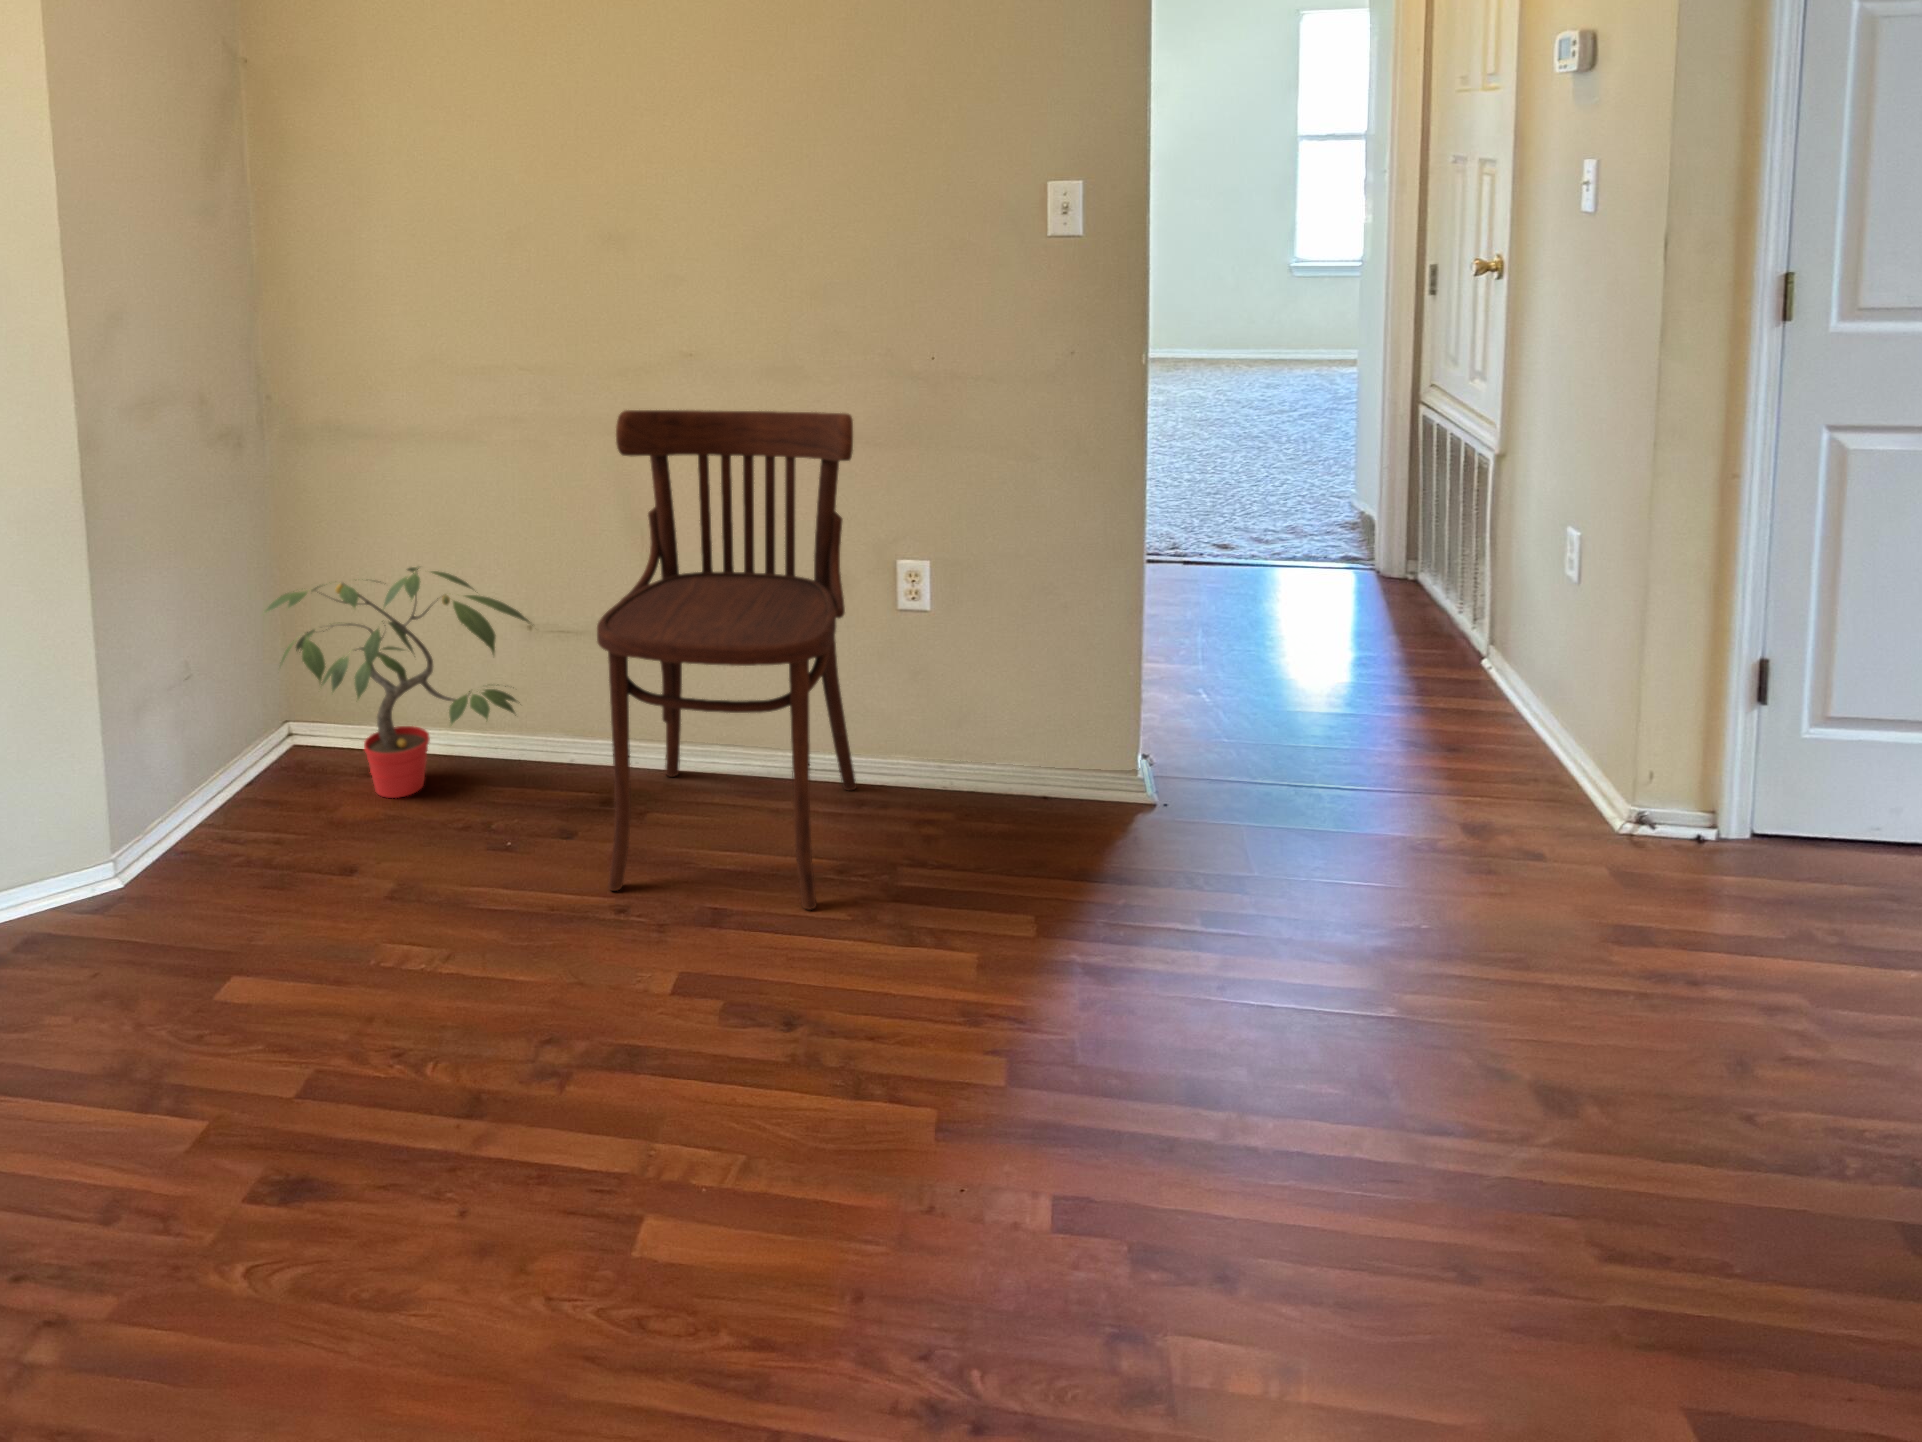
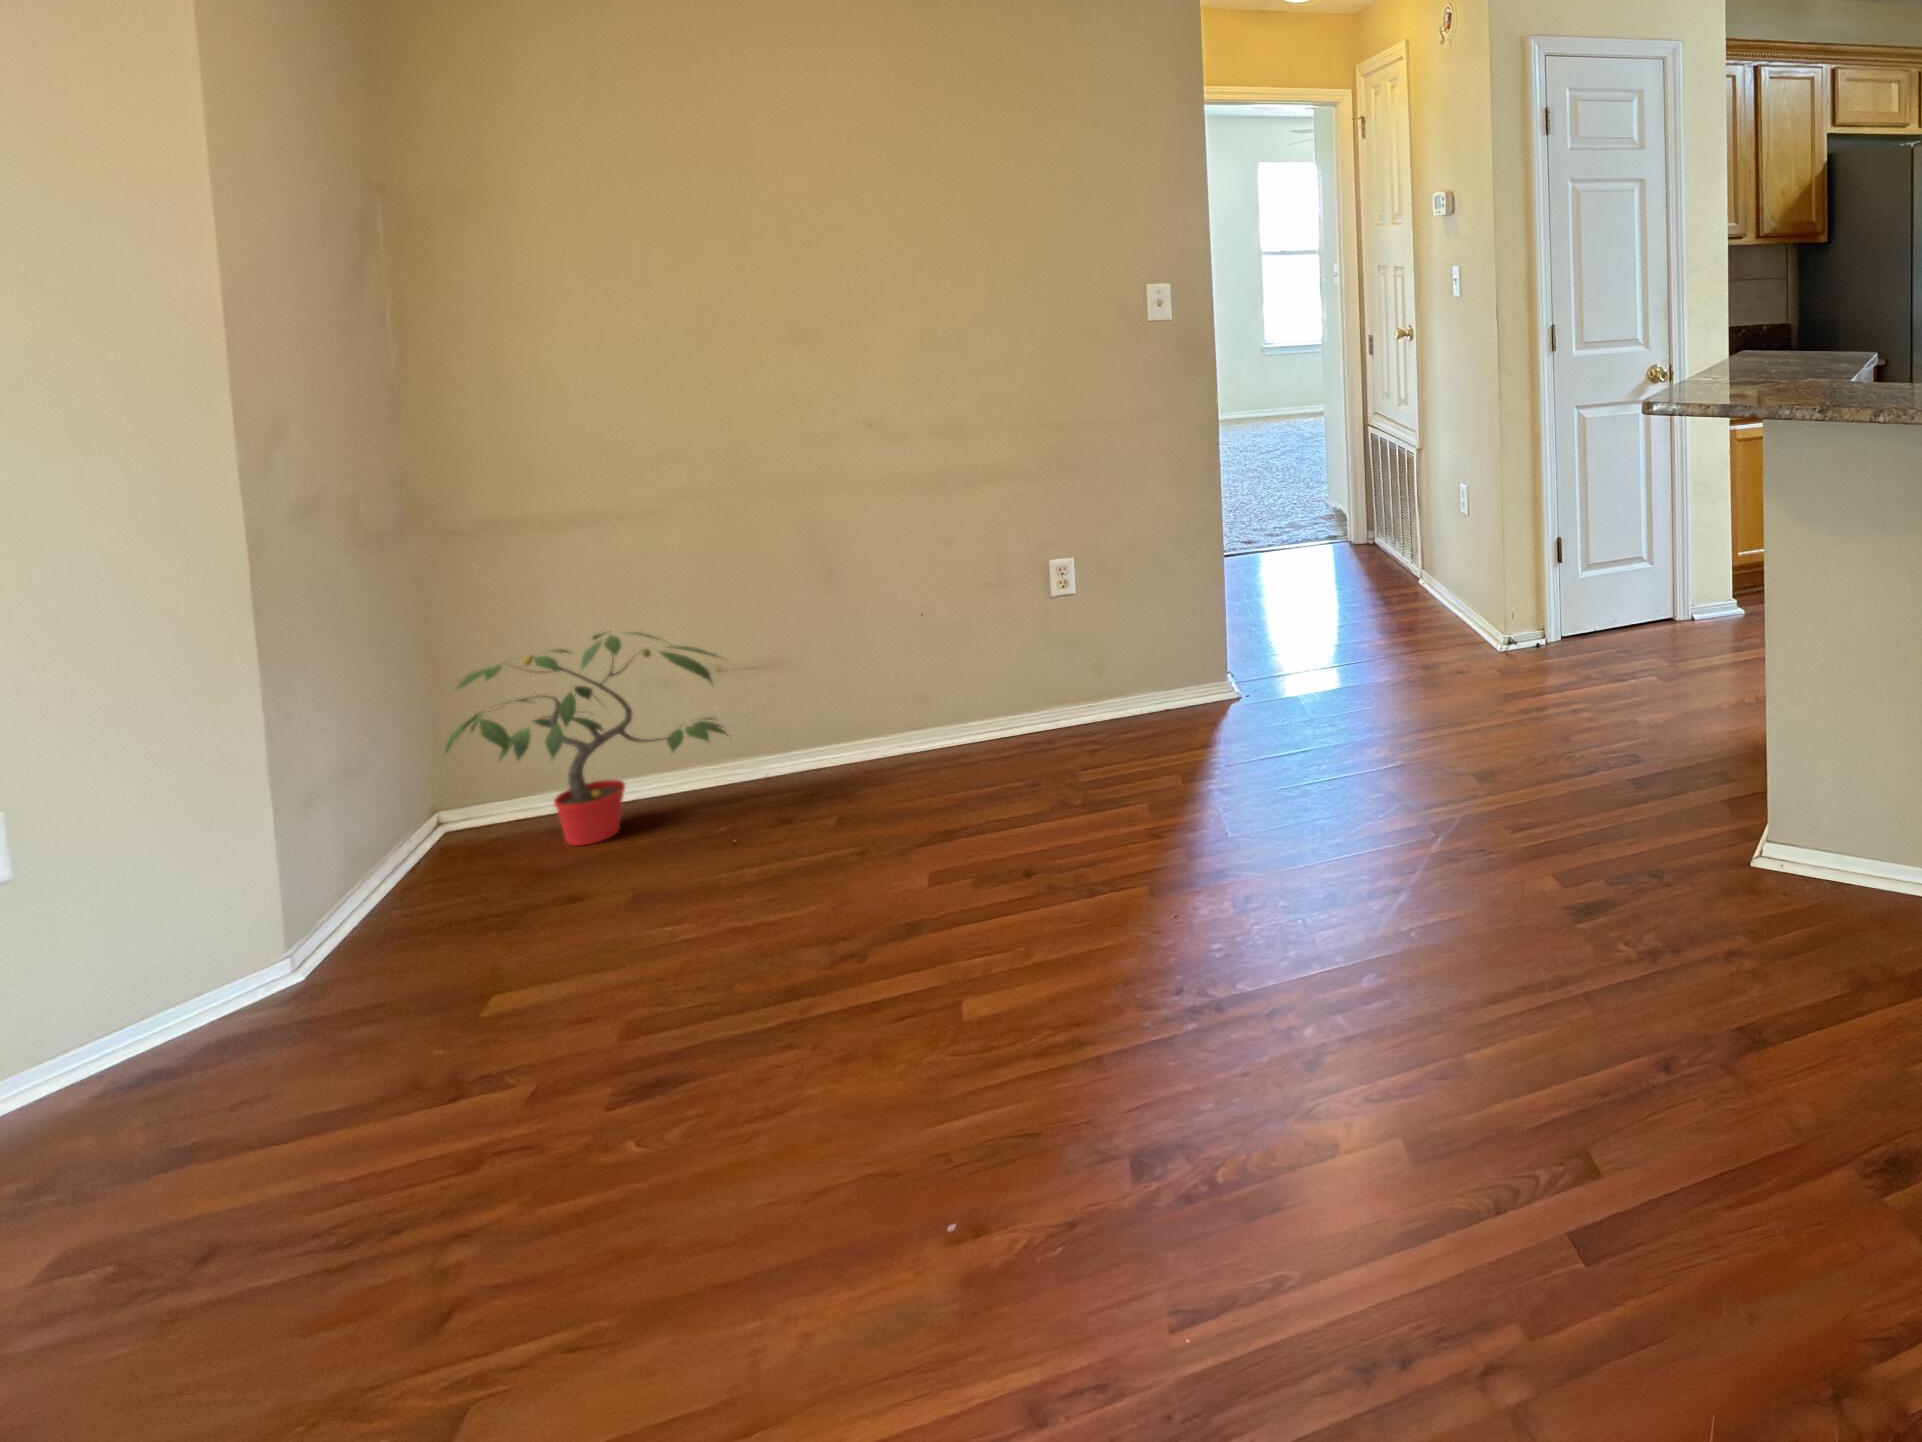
dining chair: present [597,410,857,910] -> none [822,452,1027,842]

